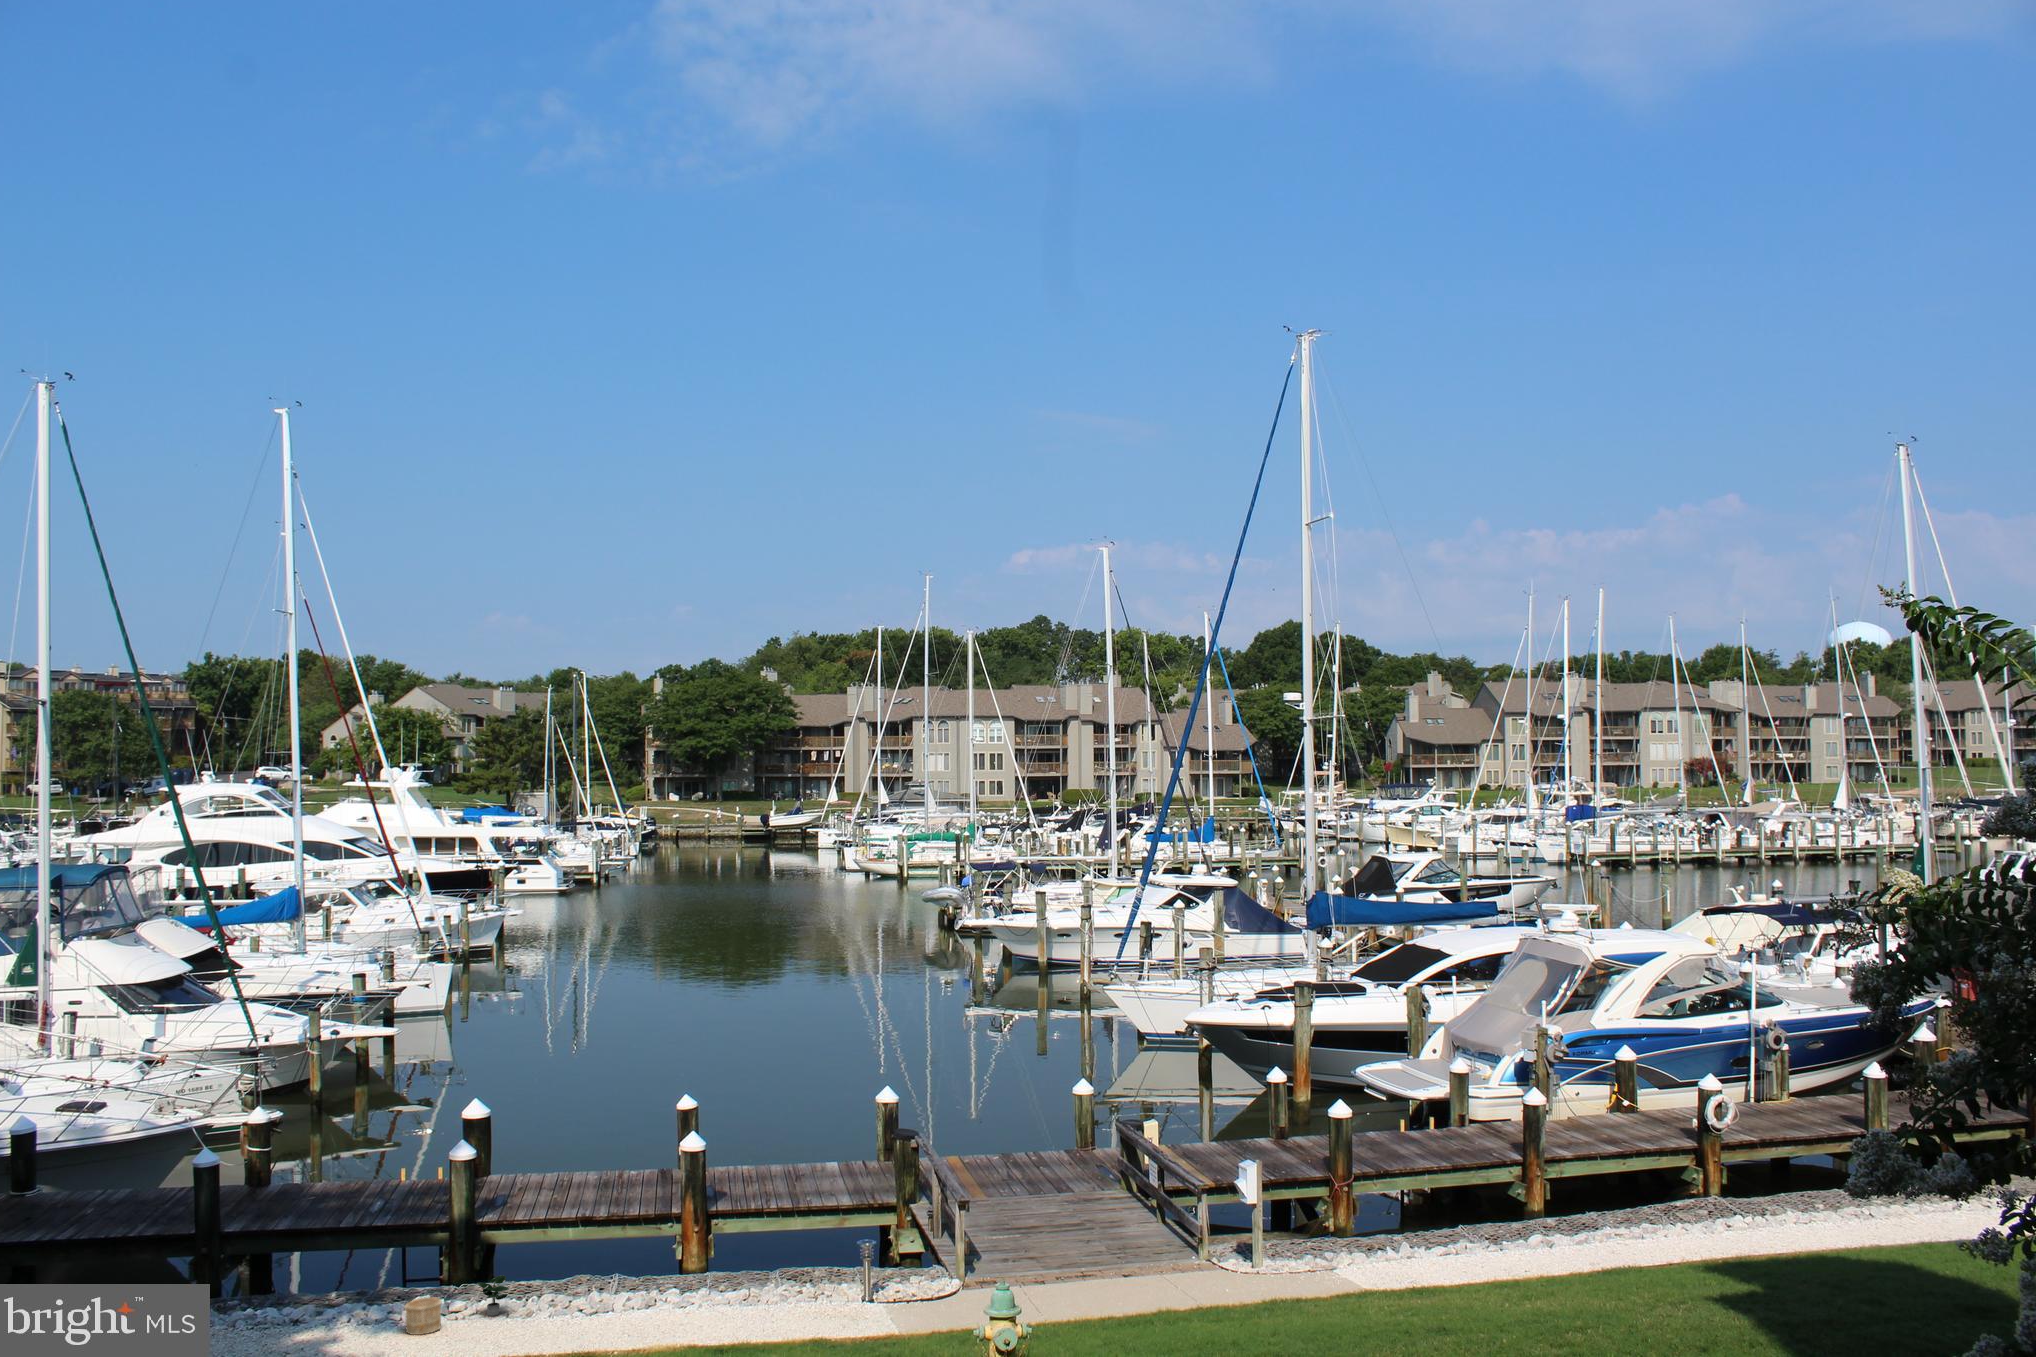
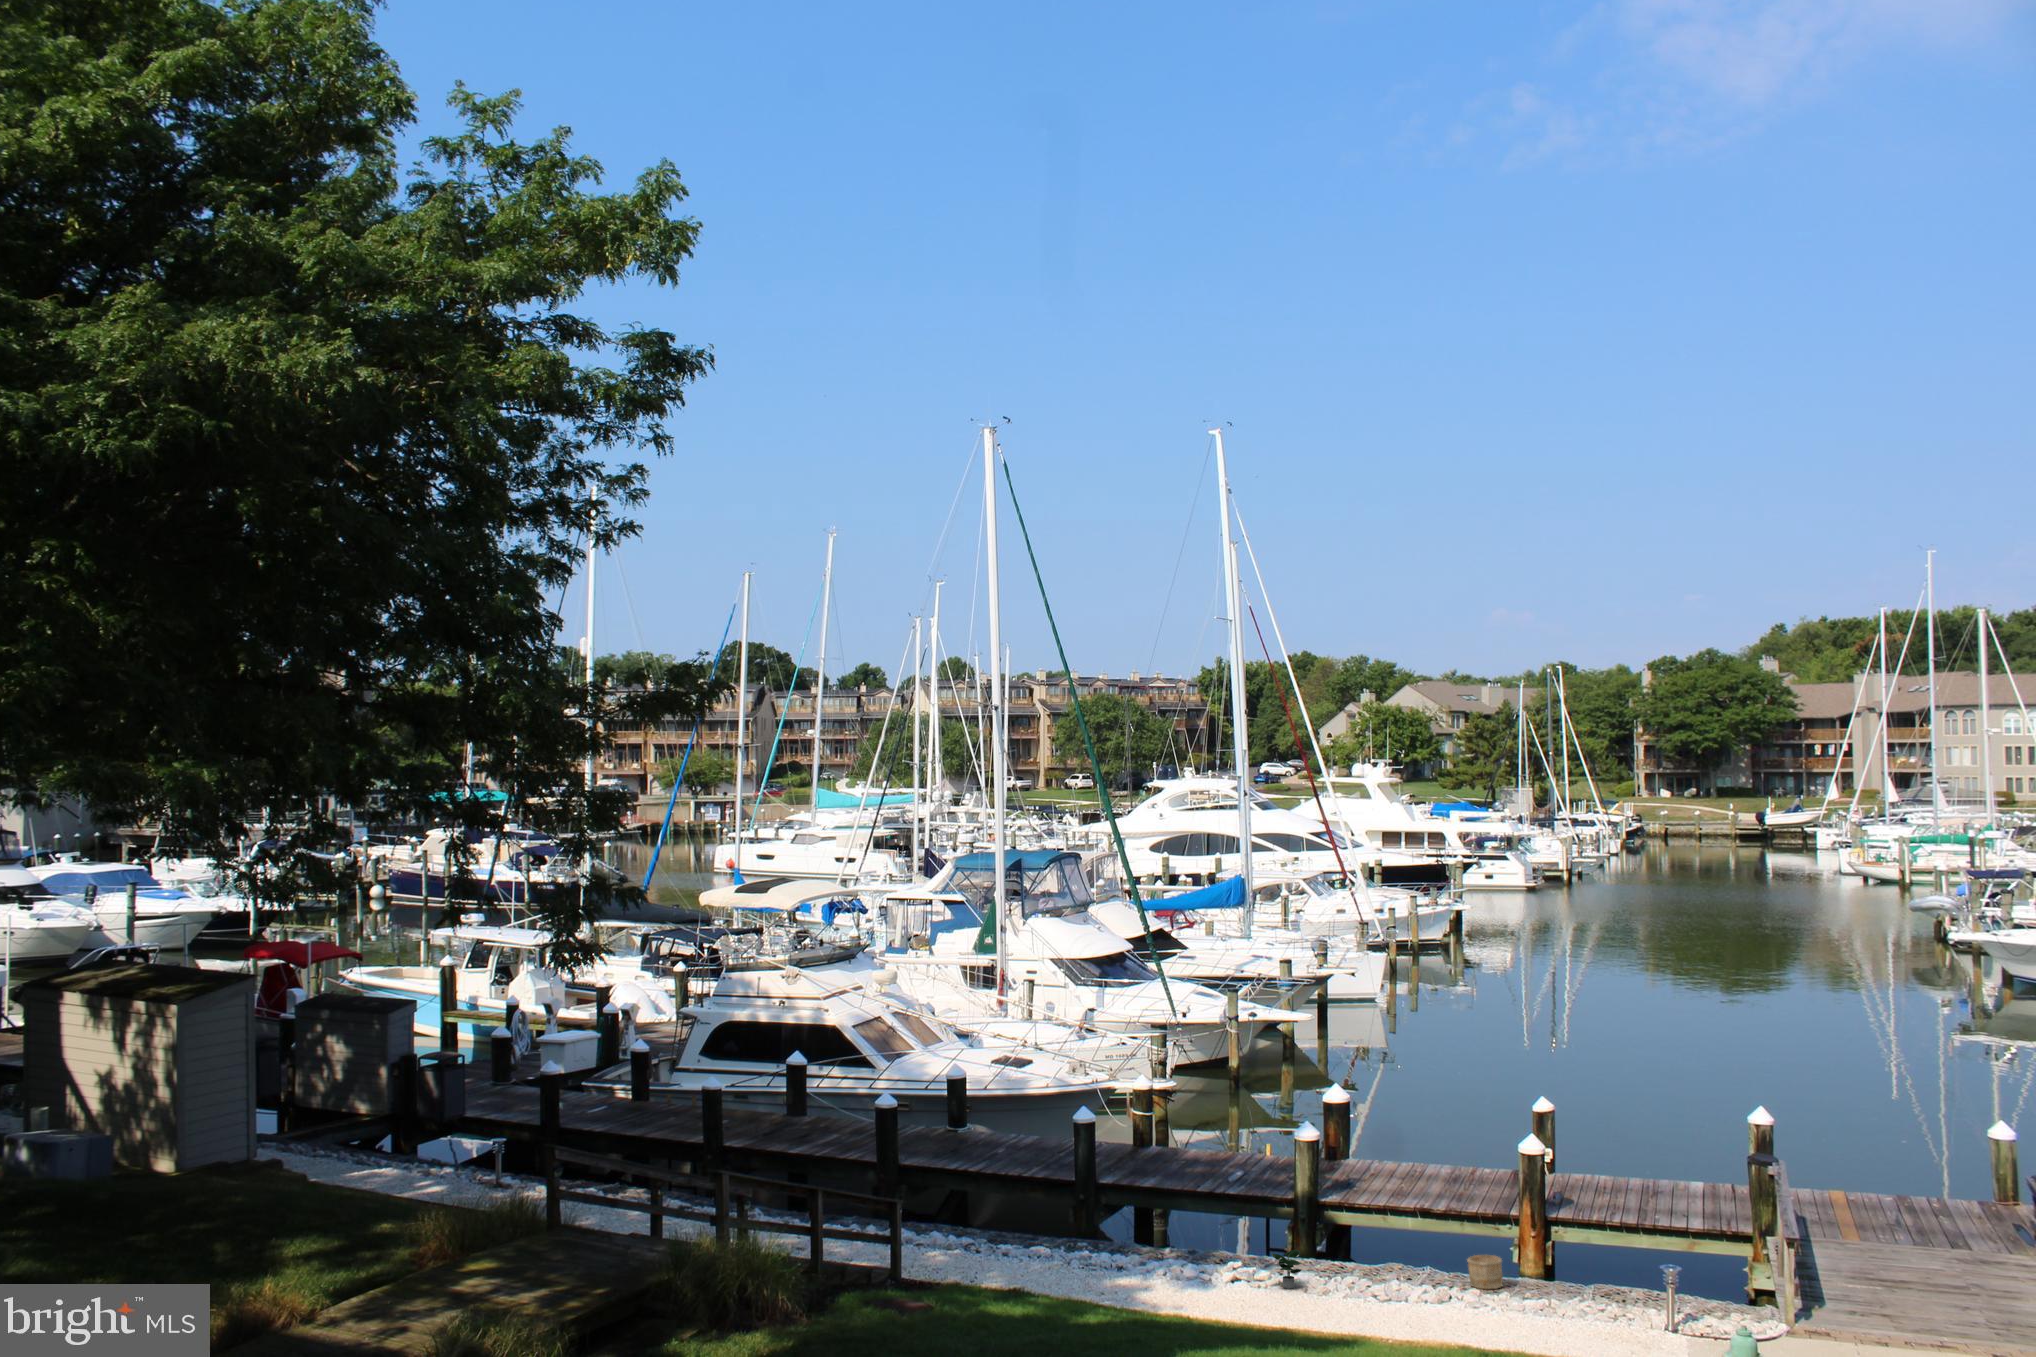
wooden bucket: present [405,1297,441,1335] -> present [1467,1255,1503,1289]

